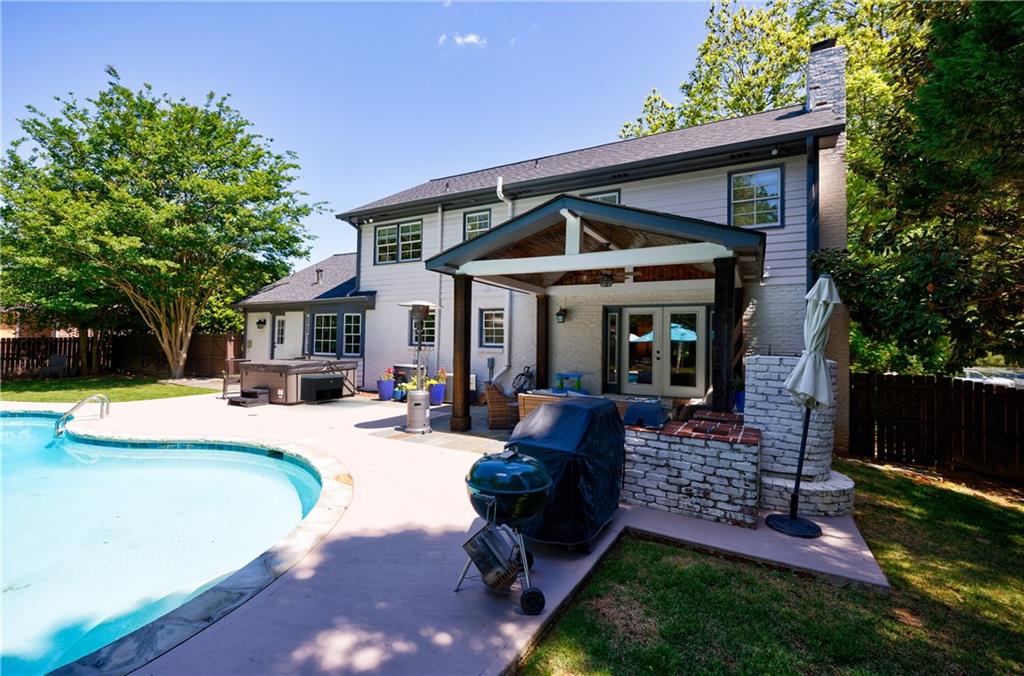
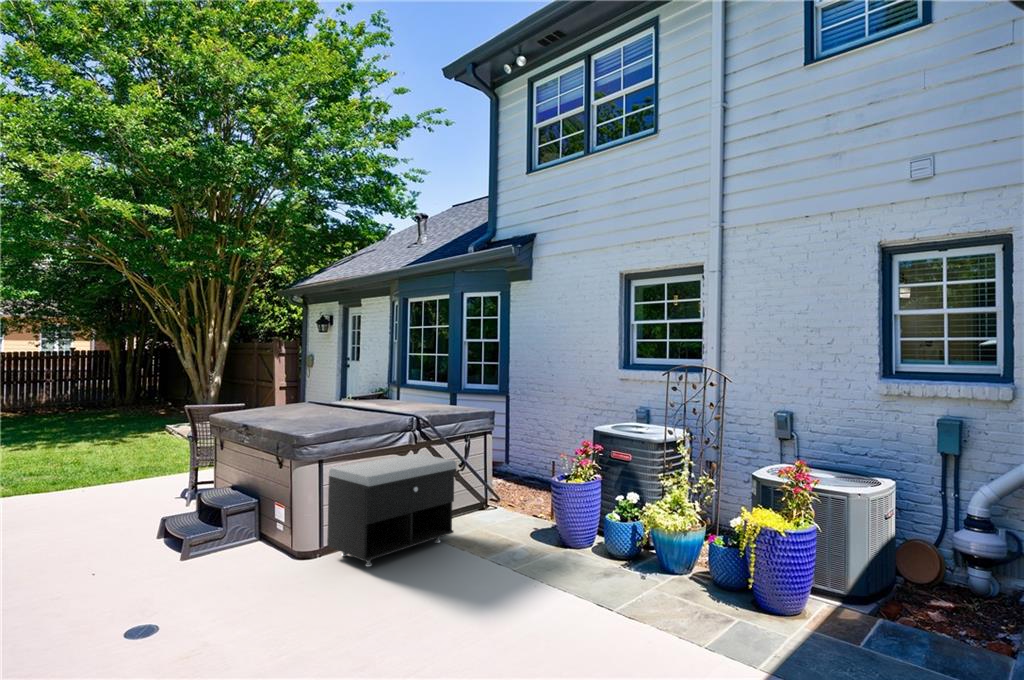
lounge chair: present [40,355,68,377] -> none [29,378,73,414]

